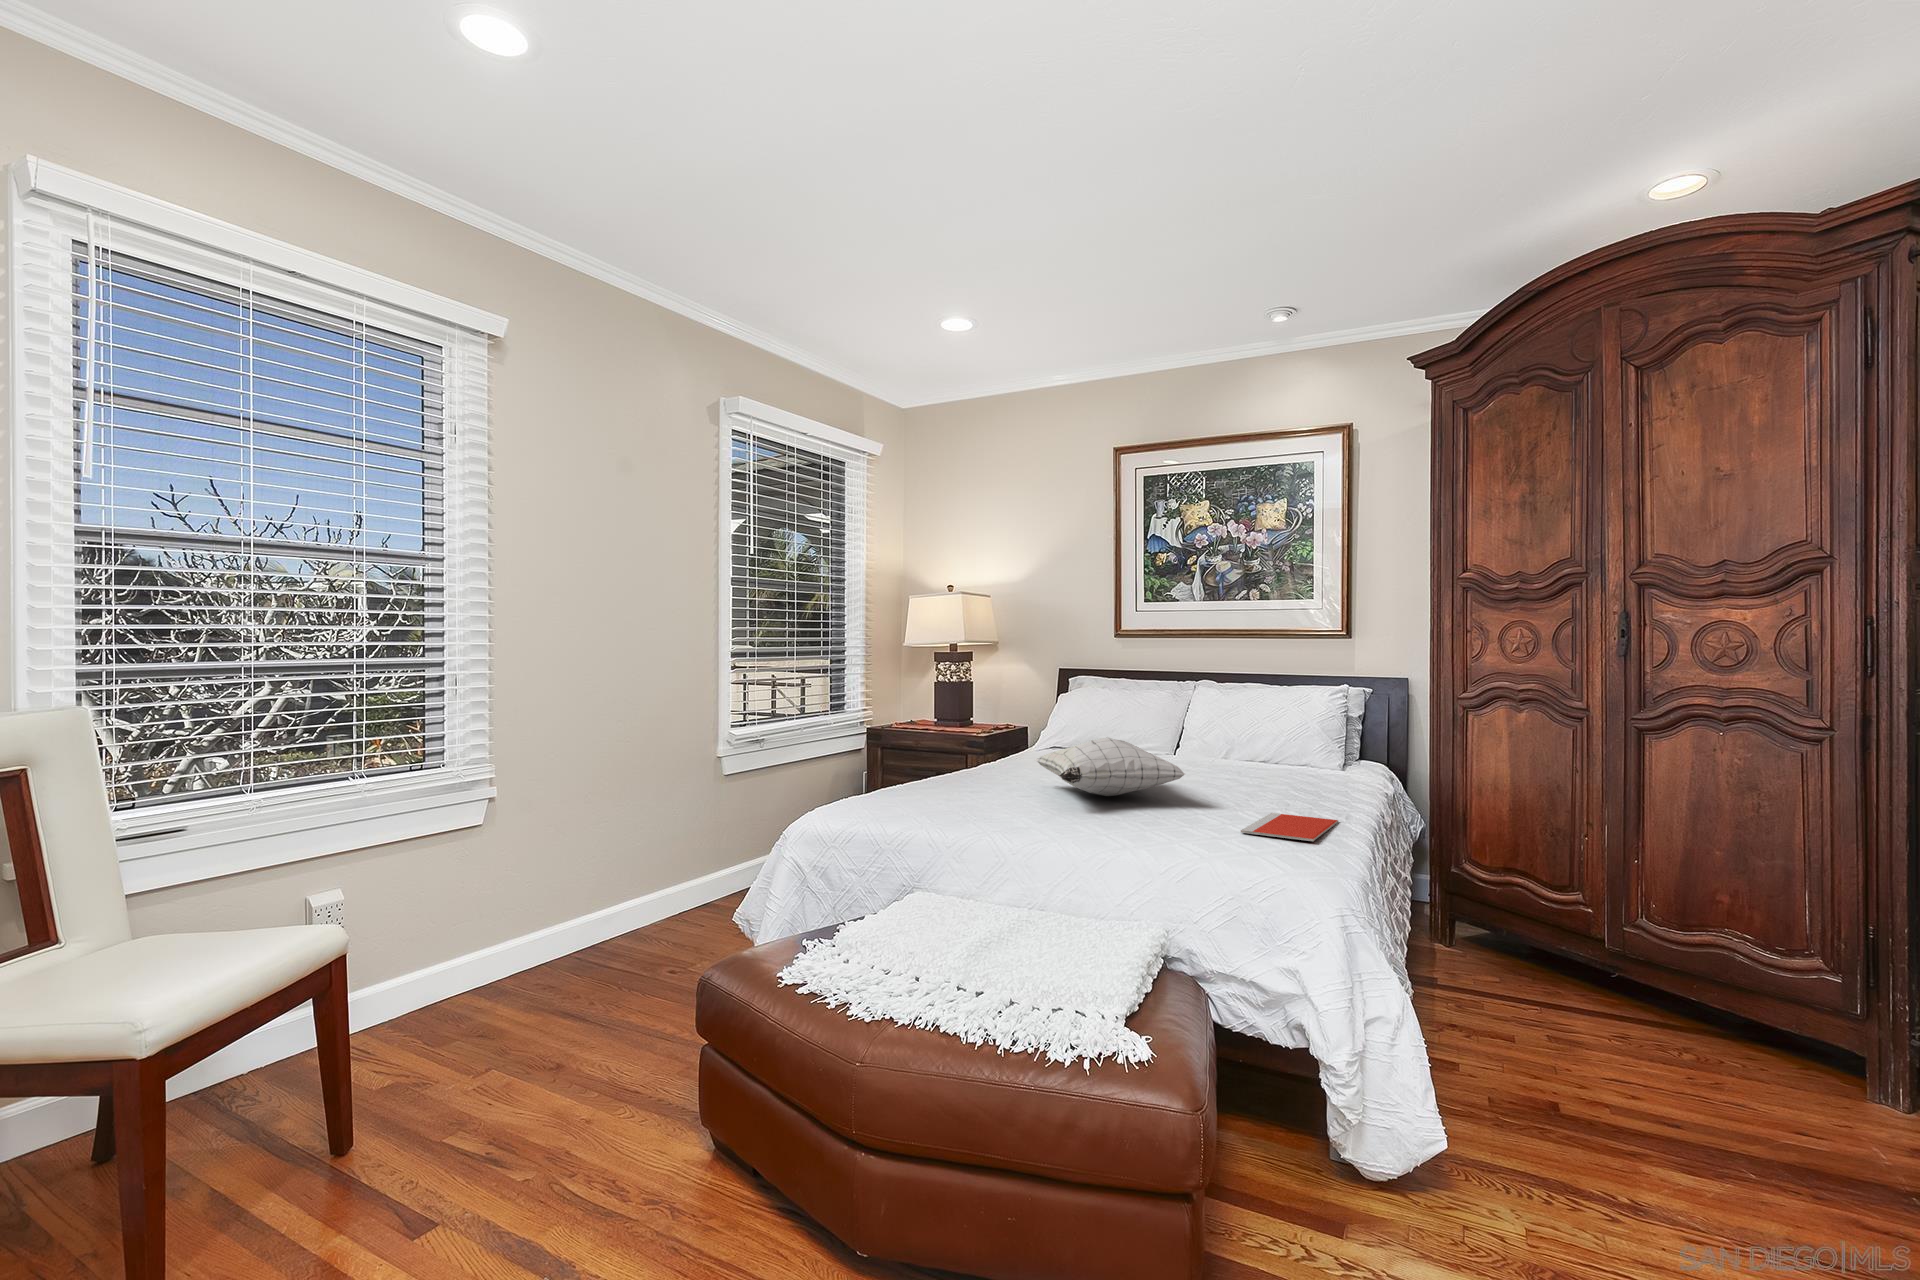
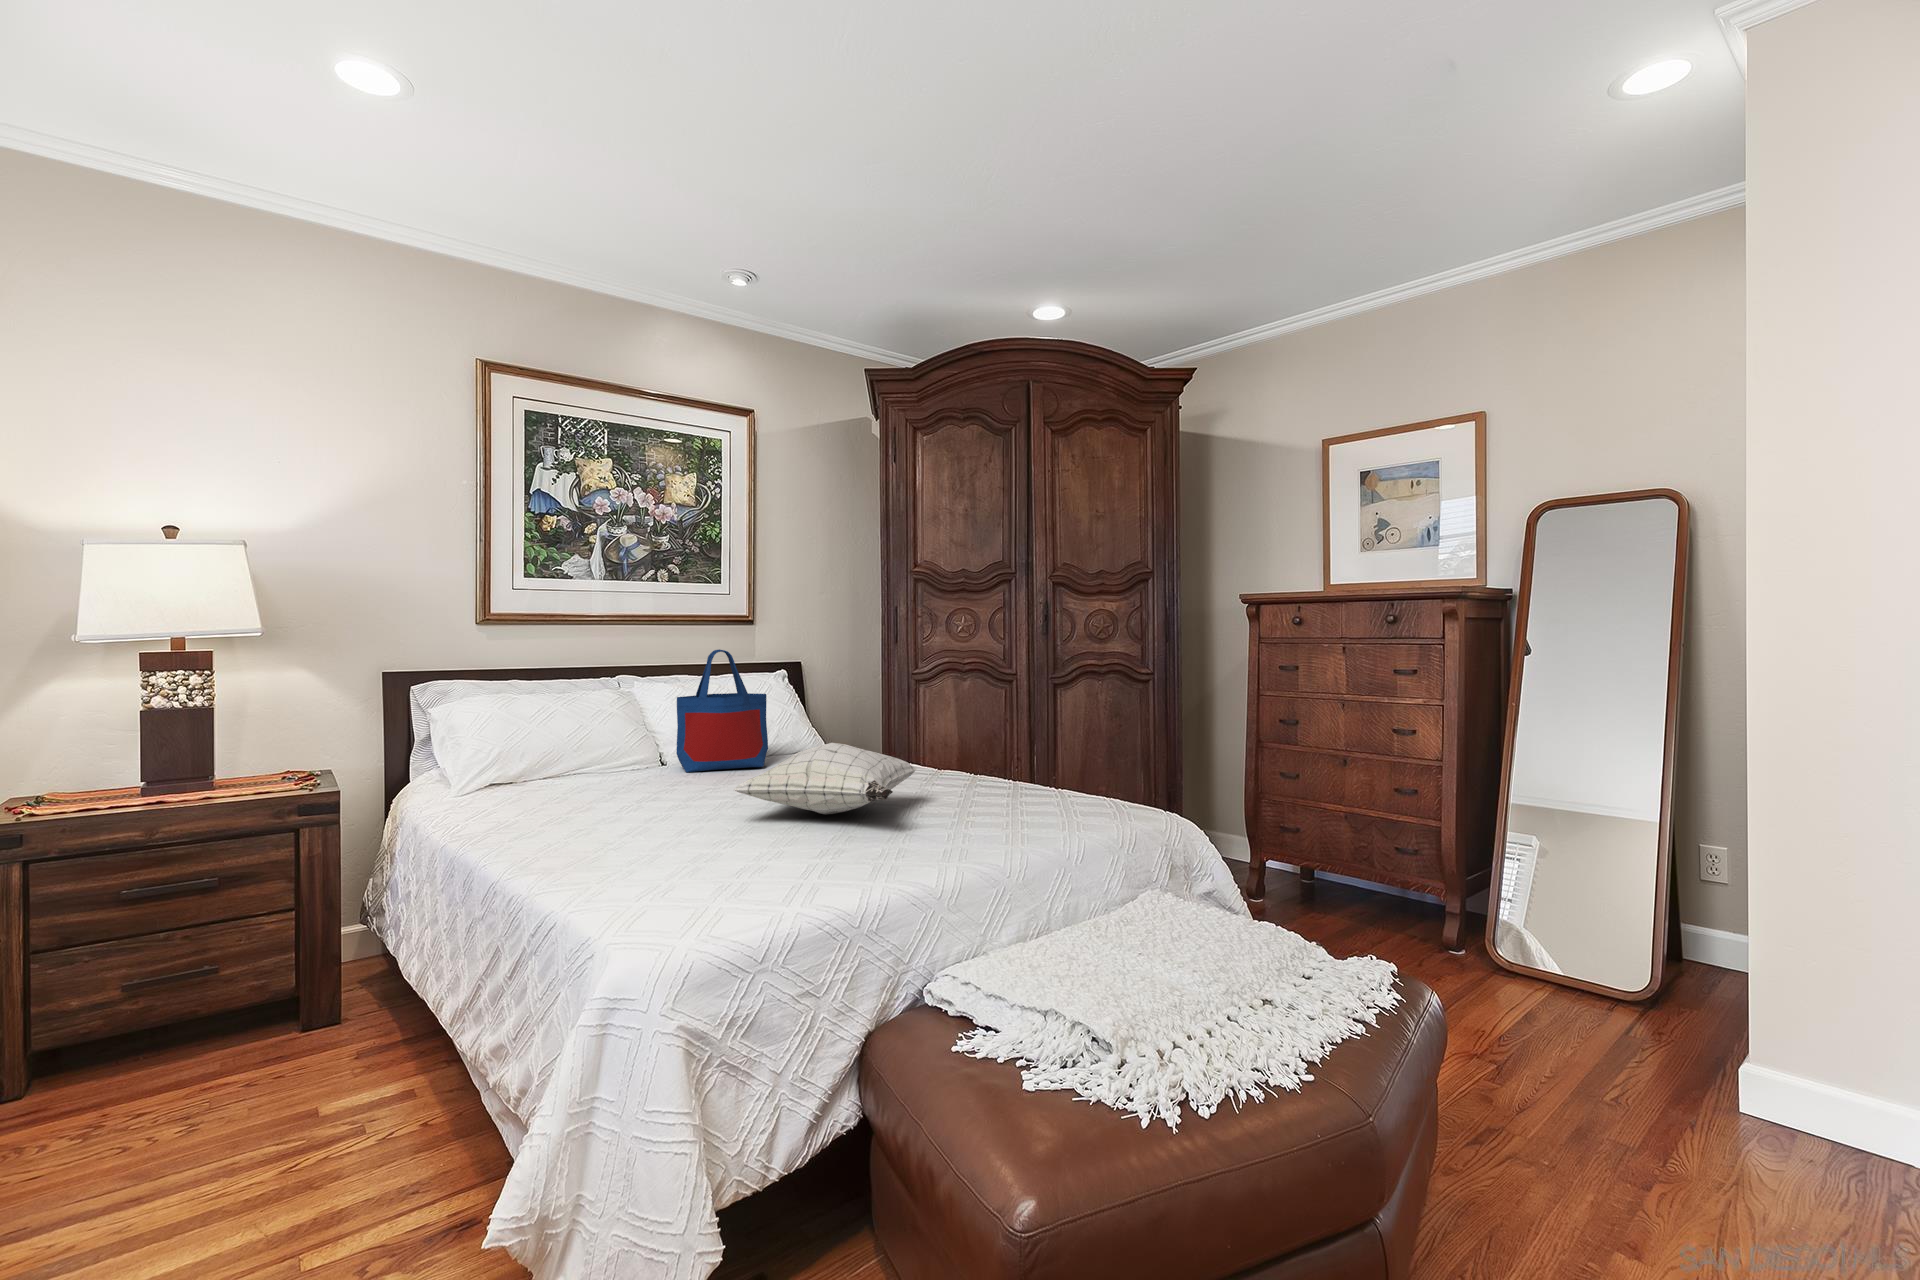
tote bag: none [1157,661,1229,767] -> present [676,649,768,772]
notebook: present [1241,813,1338,841] -> none [970,784,1083,809]

